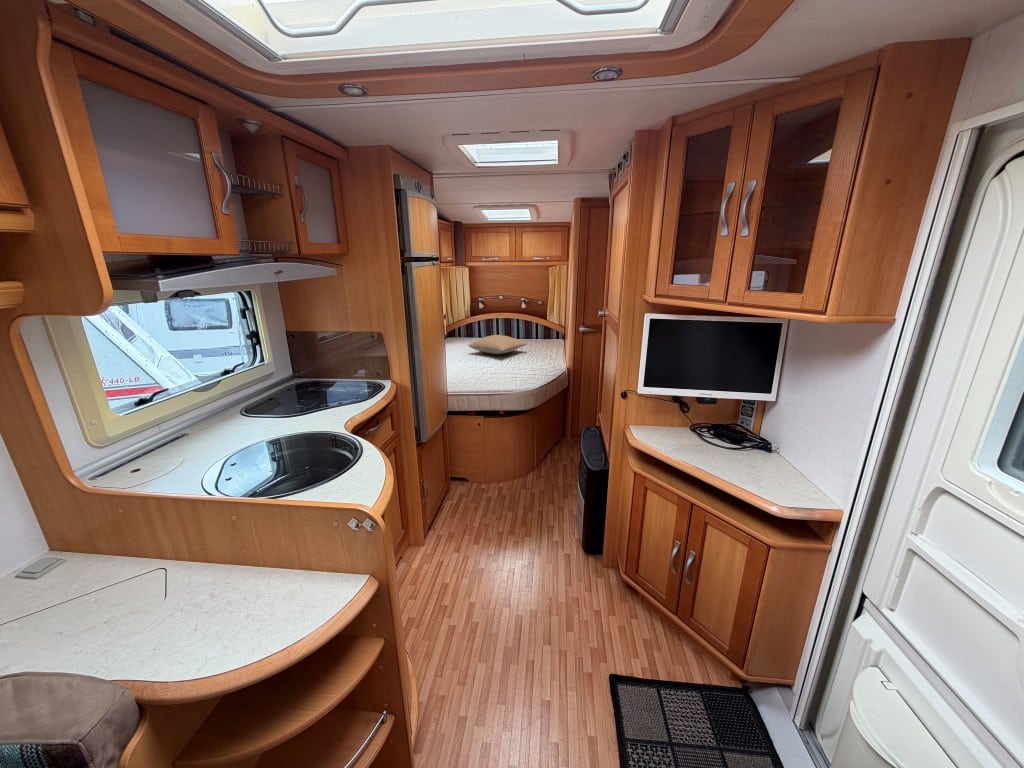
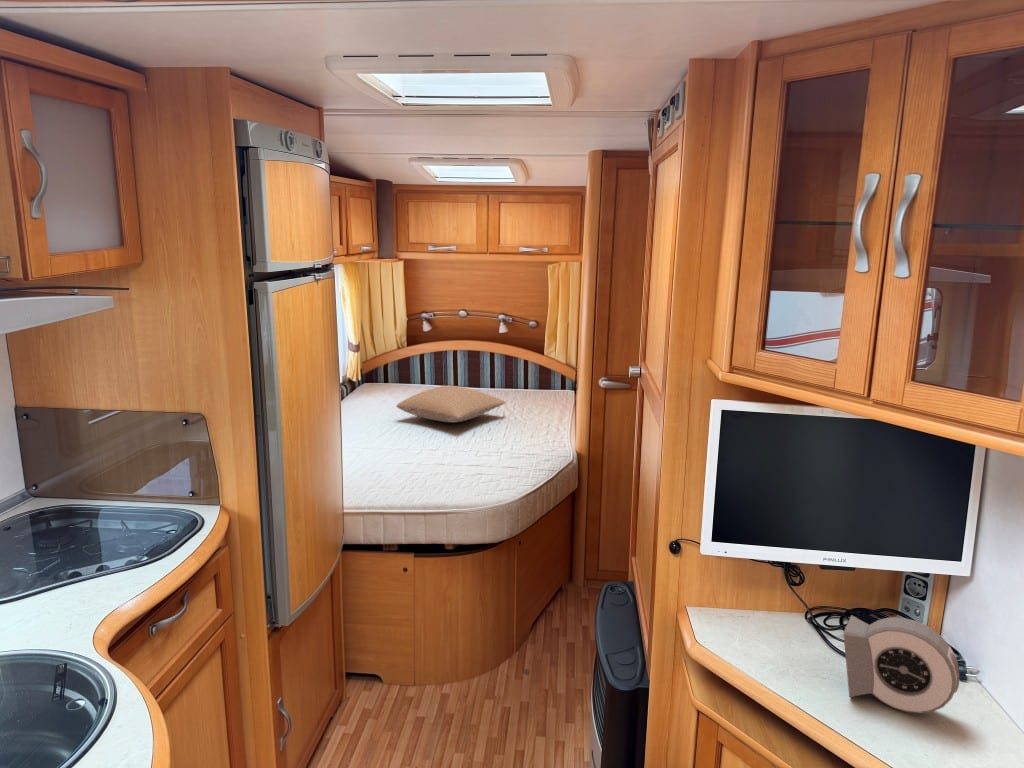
alarm clock: none [710,417,766,462] -> present [844,616,959,713]

